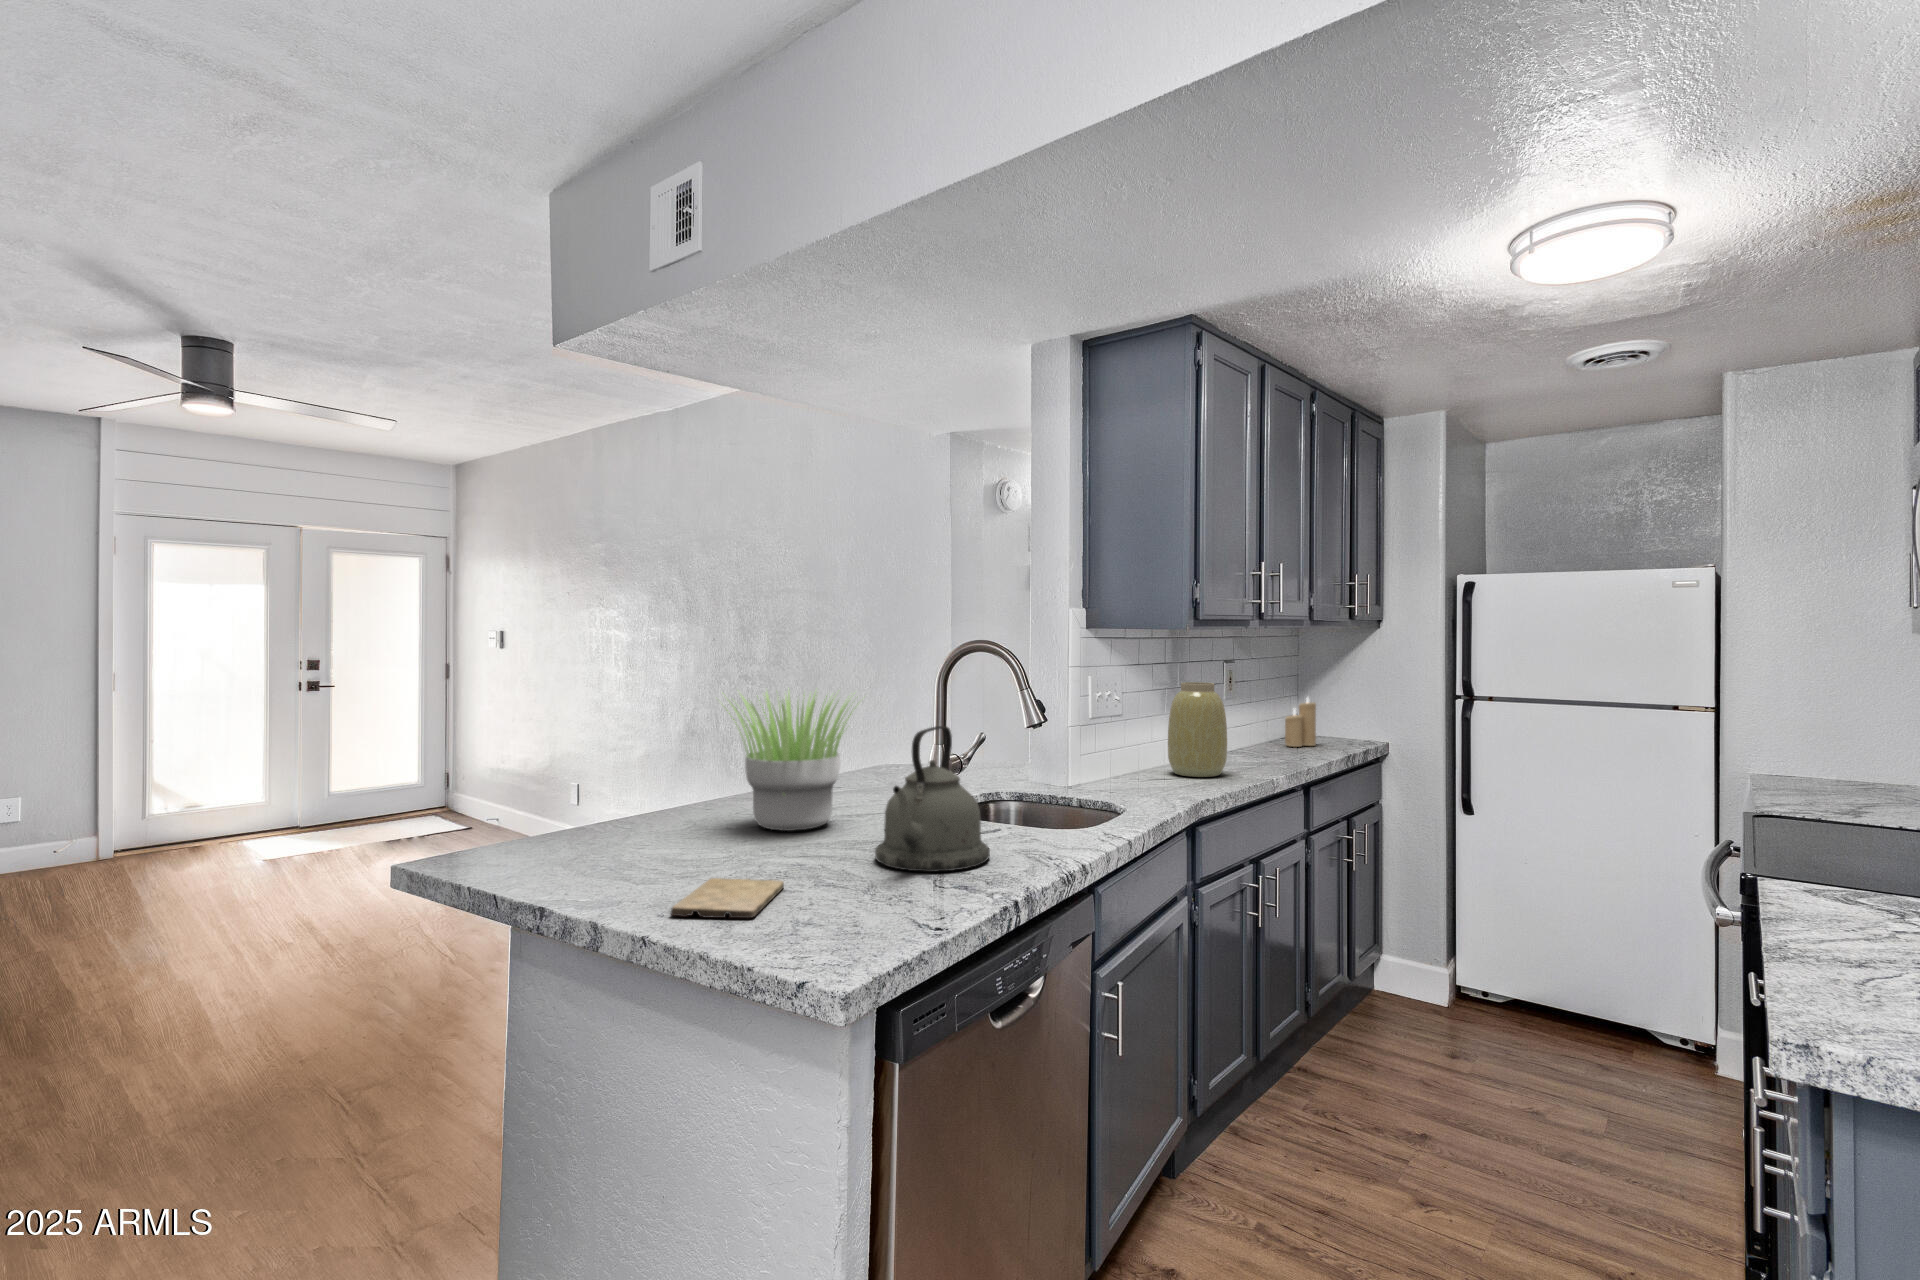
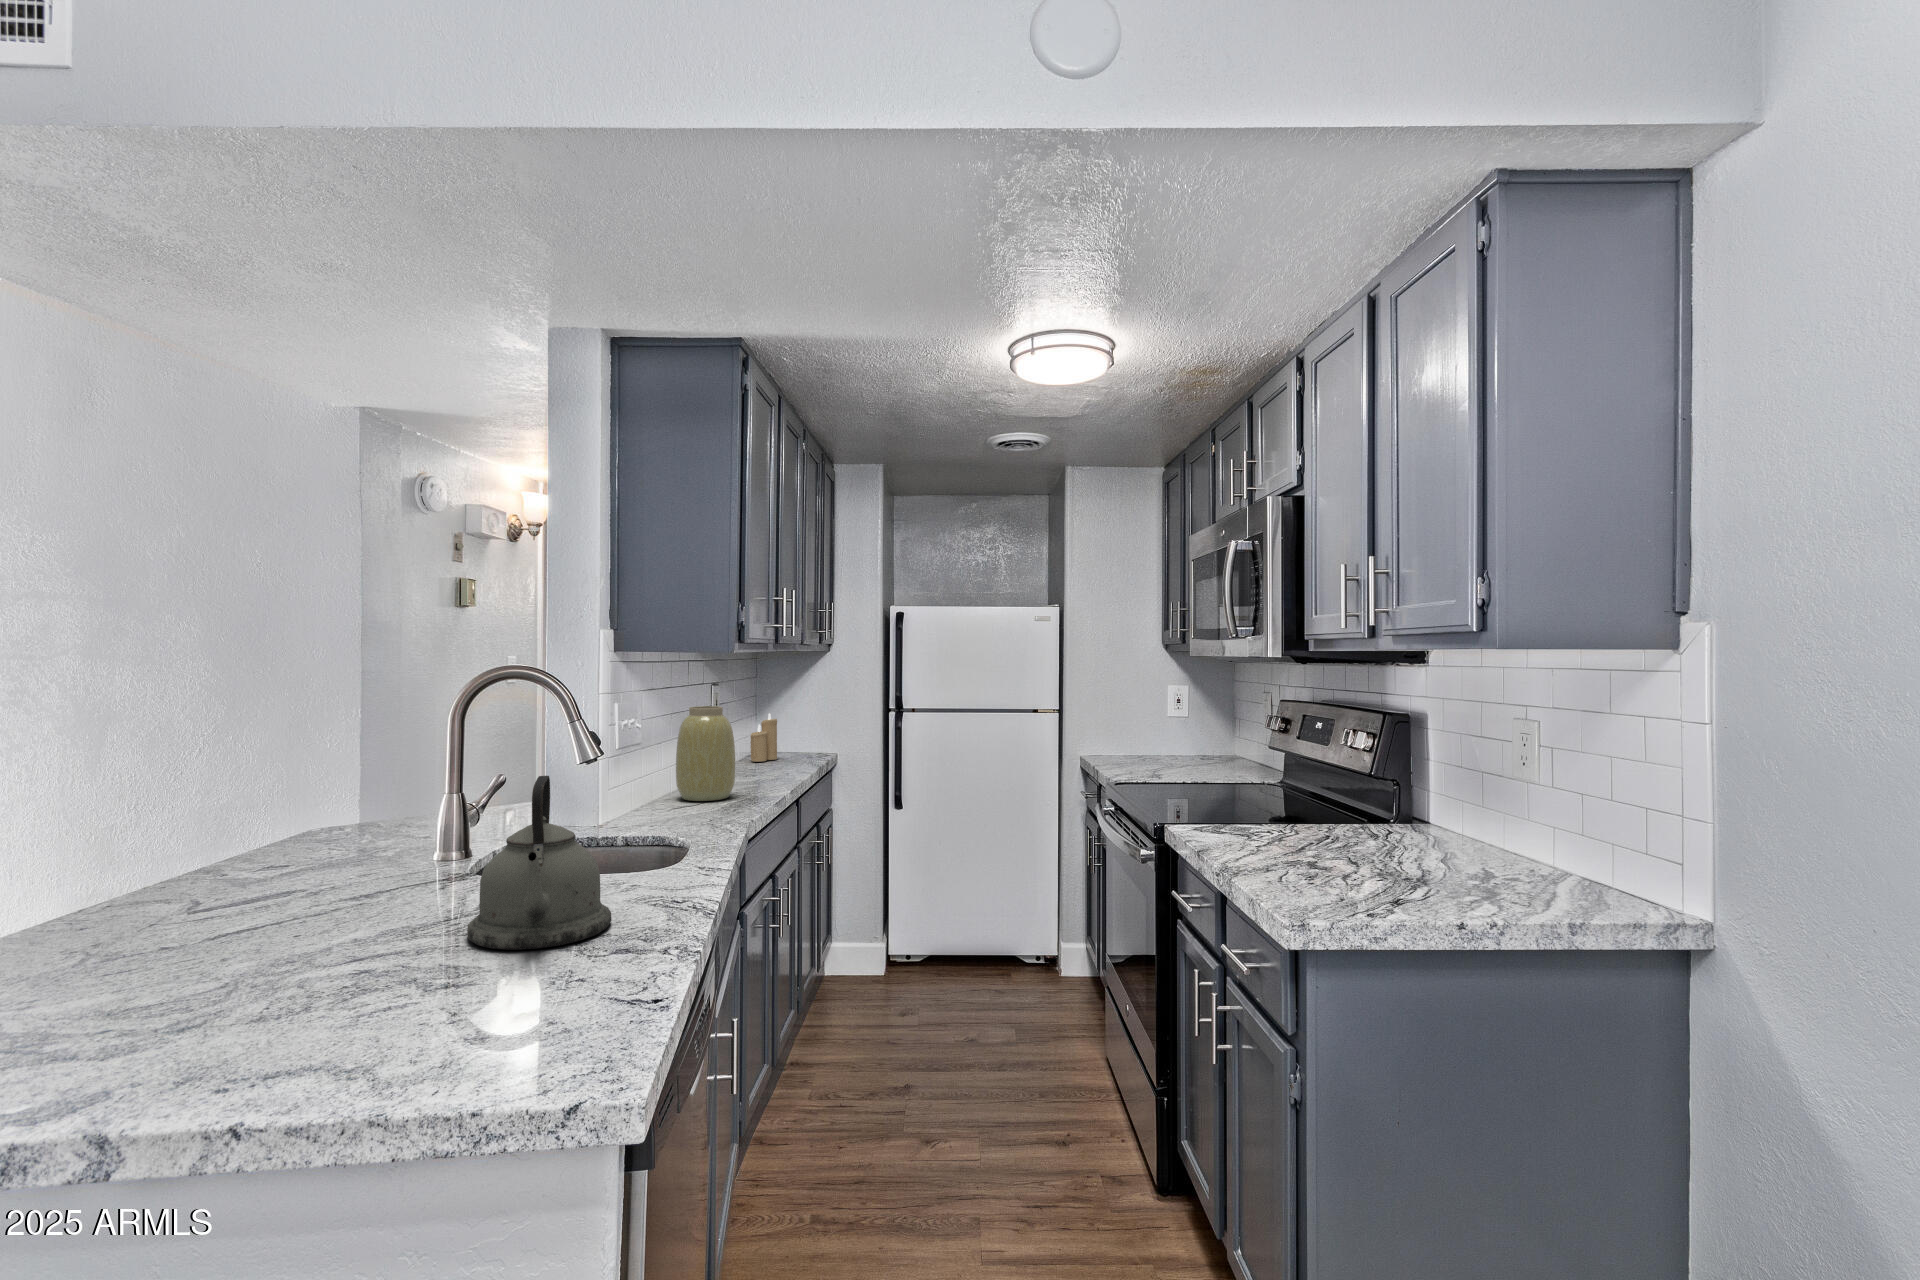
potted plant: present [722,692,852,831] -> none [154,735,402,931]
cutting board: present [671,878,784,918] -> none [264,994,402,1076]

